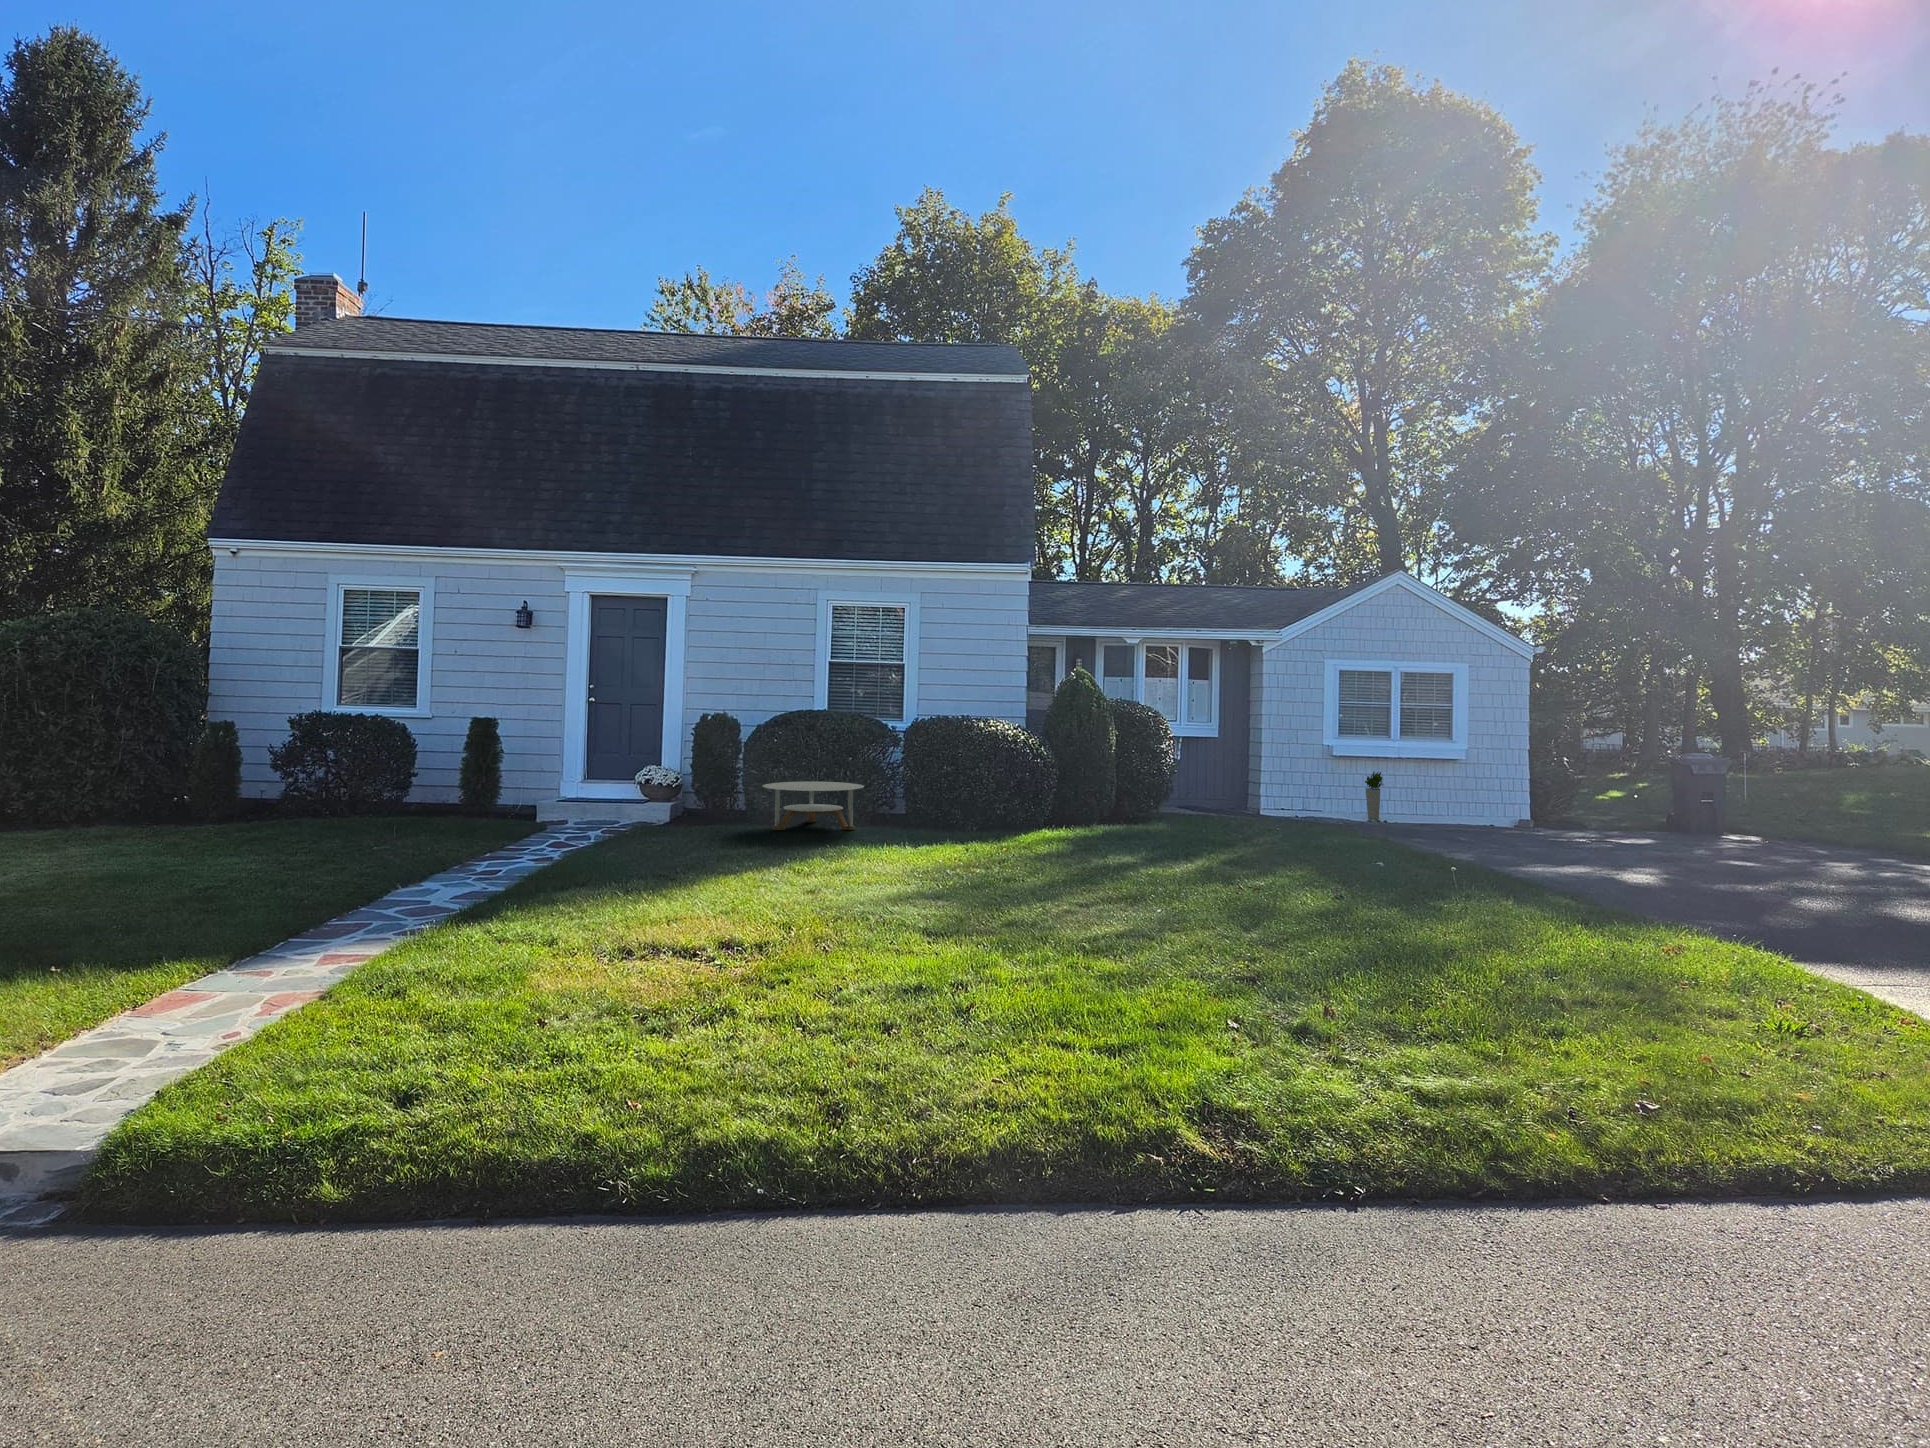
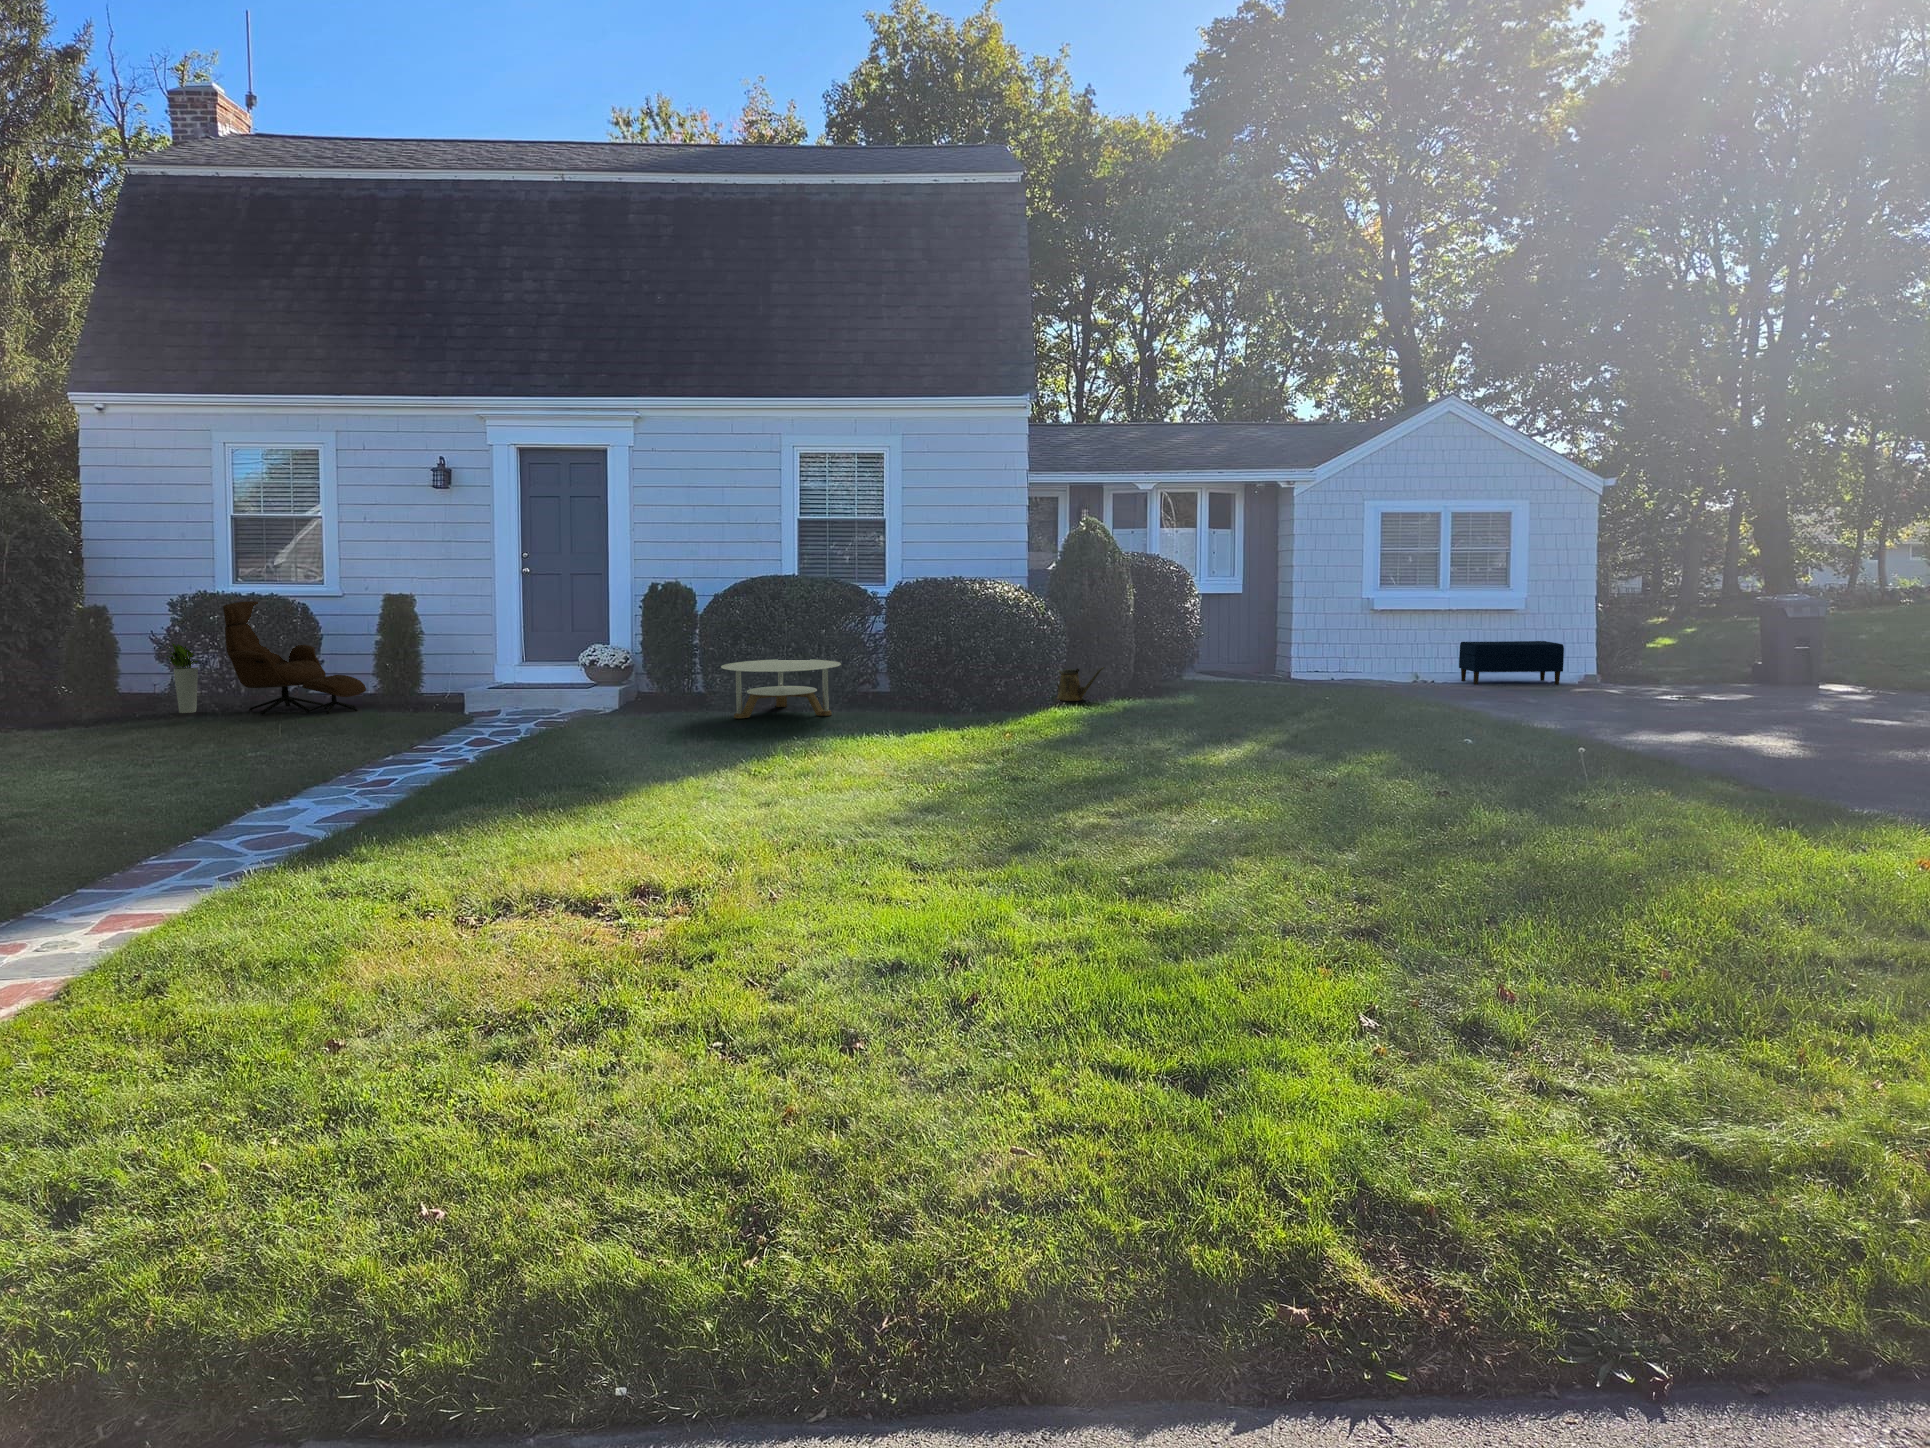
lounge chair: none [341,720,455,818] -> present [223,601,366,715]
planter: present [1365,772,1383,819] -> present [167,643,198,713]
bench: none [1410,784,1502,824] -> present [1459,641,1564,685]
watering can: none [1042,795,1088,824] -> present [1055,667,1104,701]

